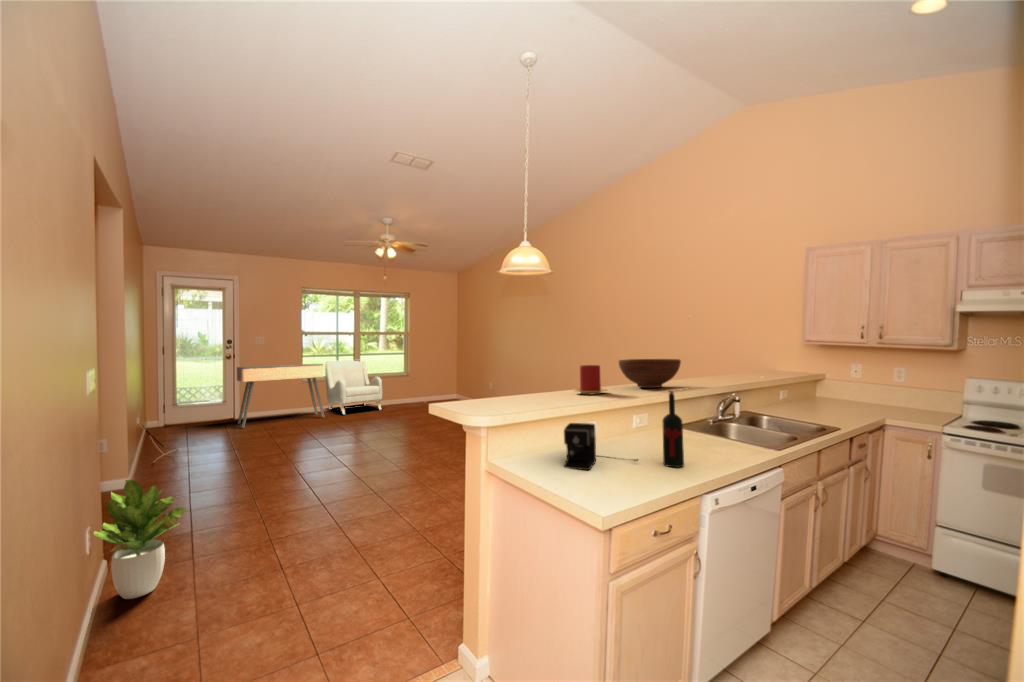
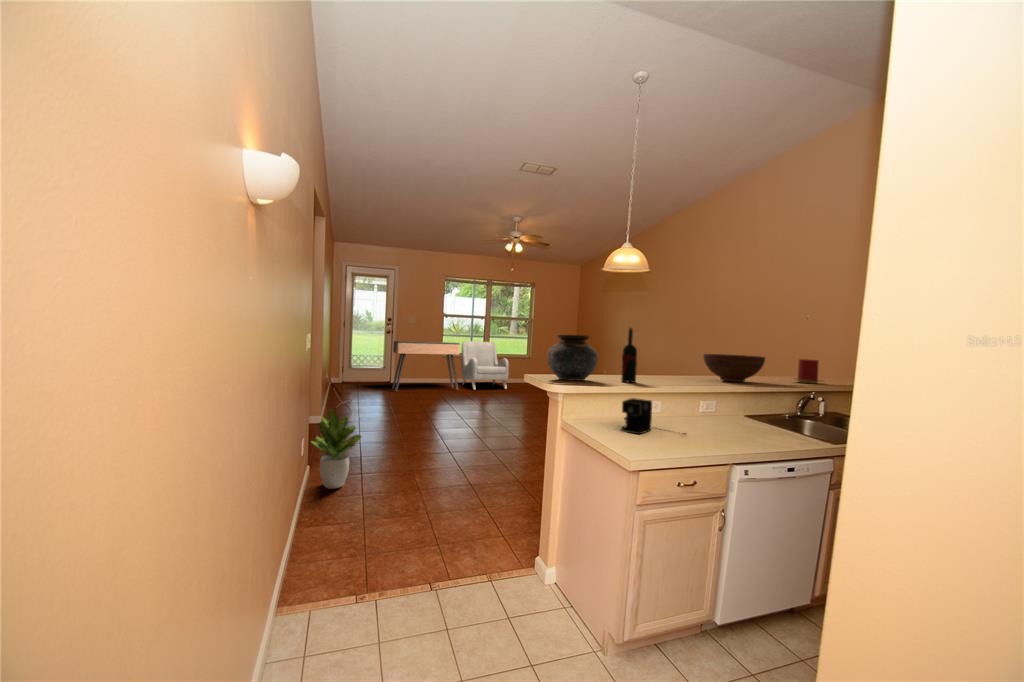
vase: none [458,349,521,408] -> present [547,335,598,381]
candle: present [574,365,607,394] -> present [793,359,823,384]
wine bottle: present [663,391,684,467] -> present [621,328,637,383]

